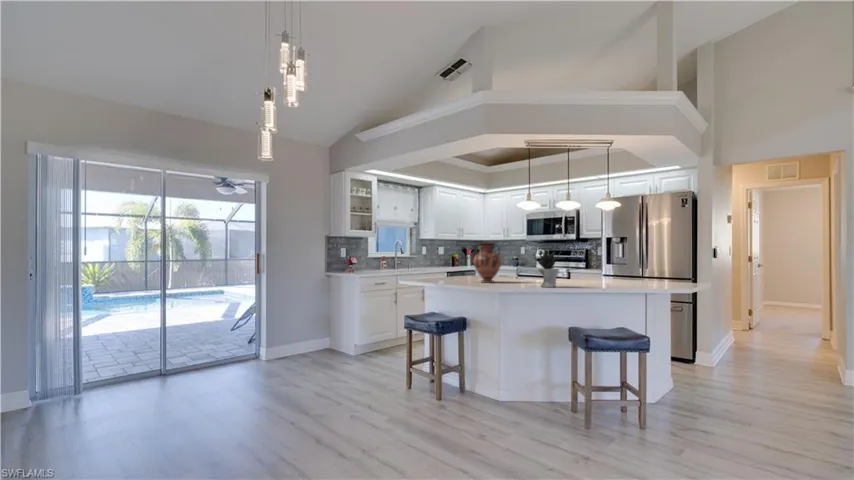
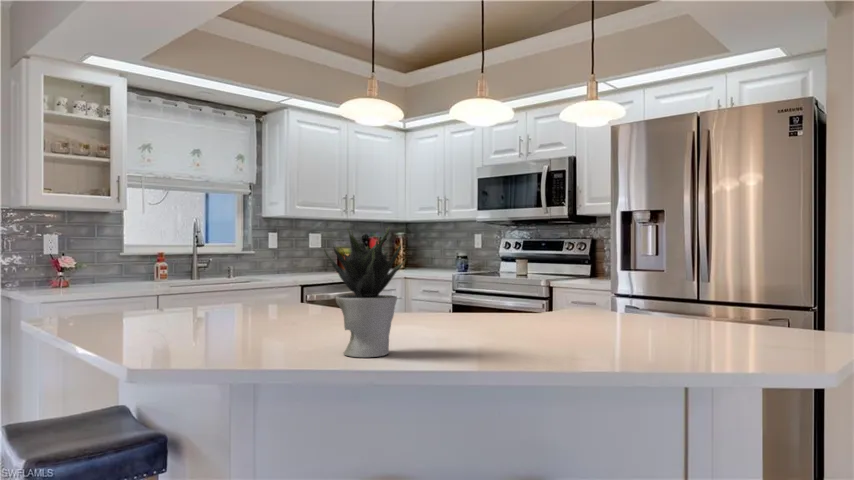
vase: present [473,242,502,283] -> none [211,215,293,329]

